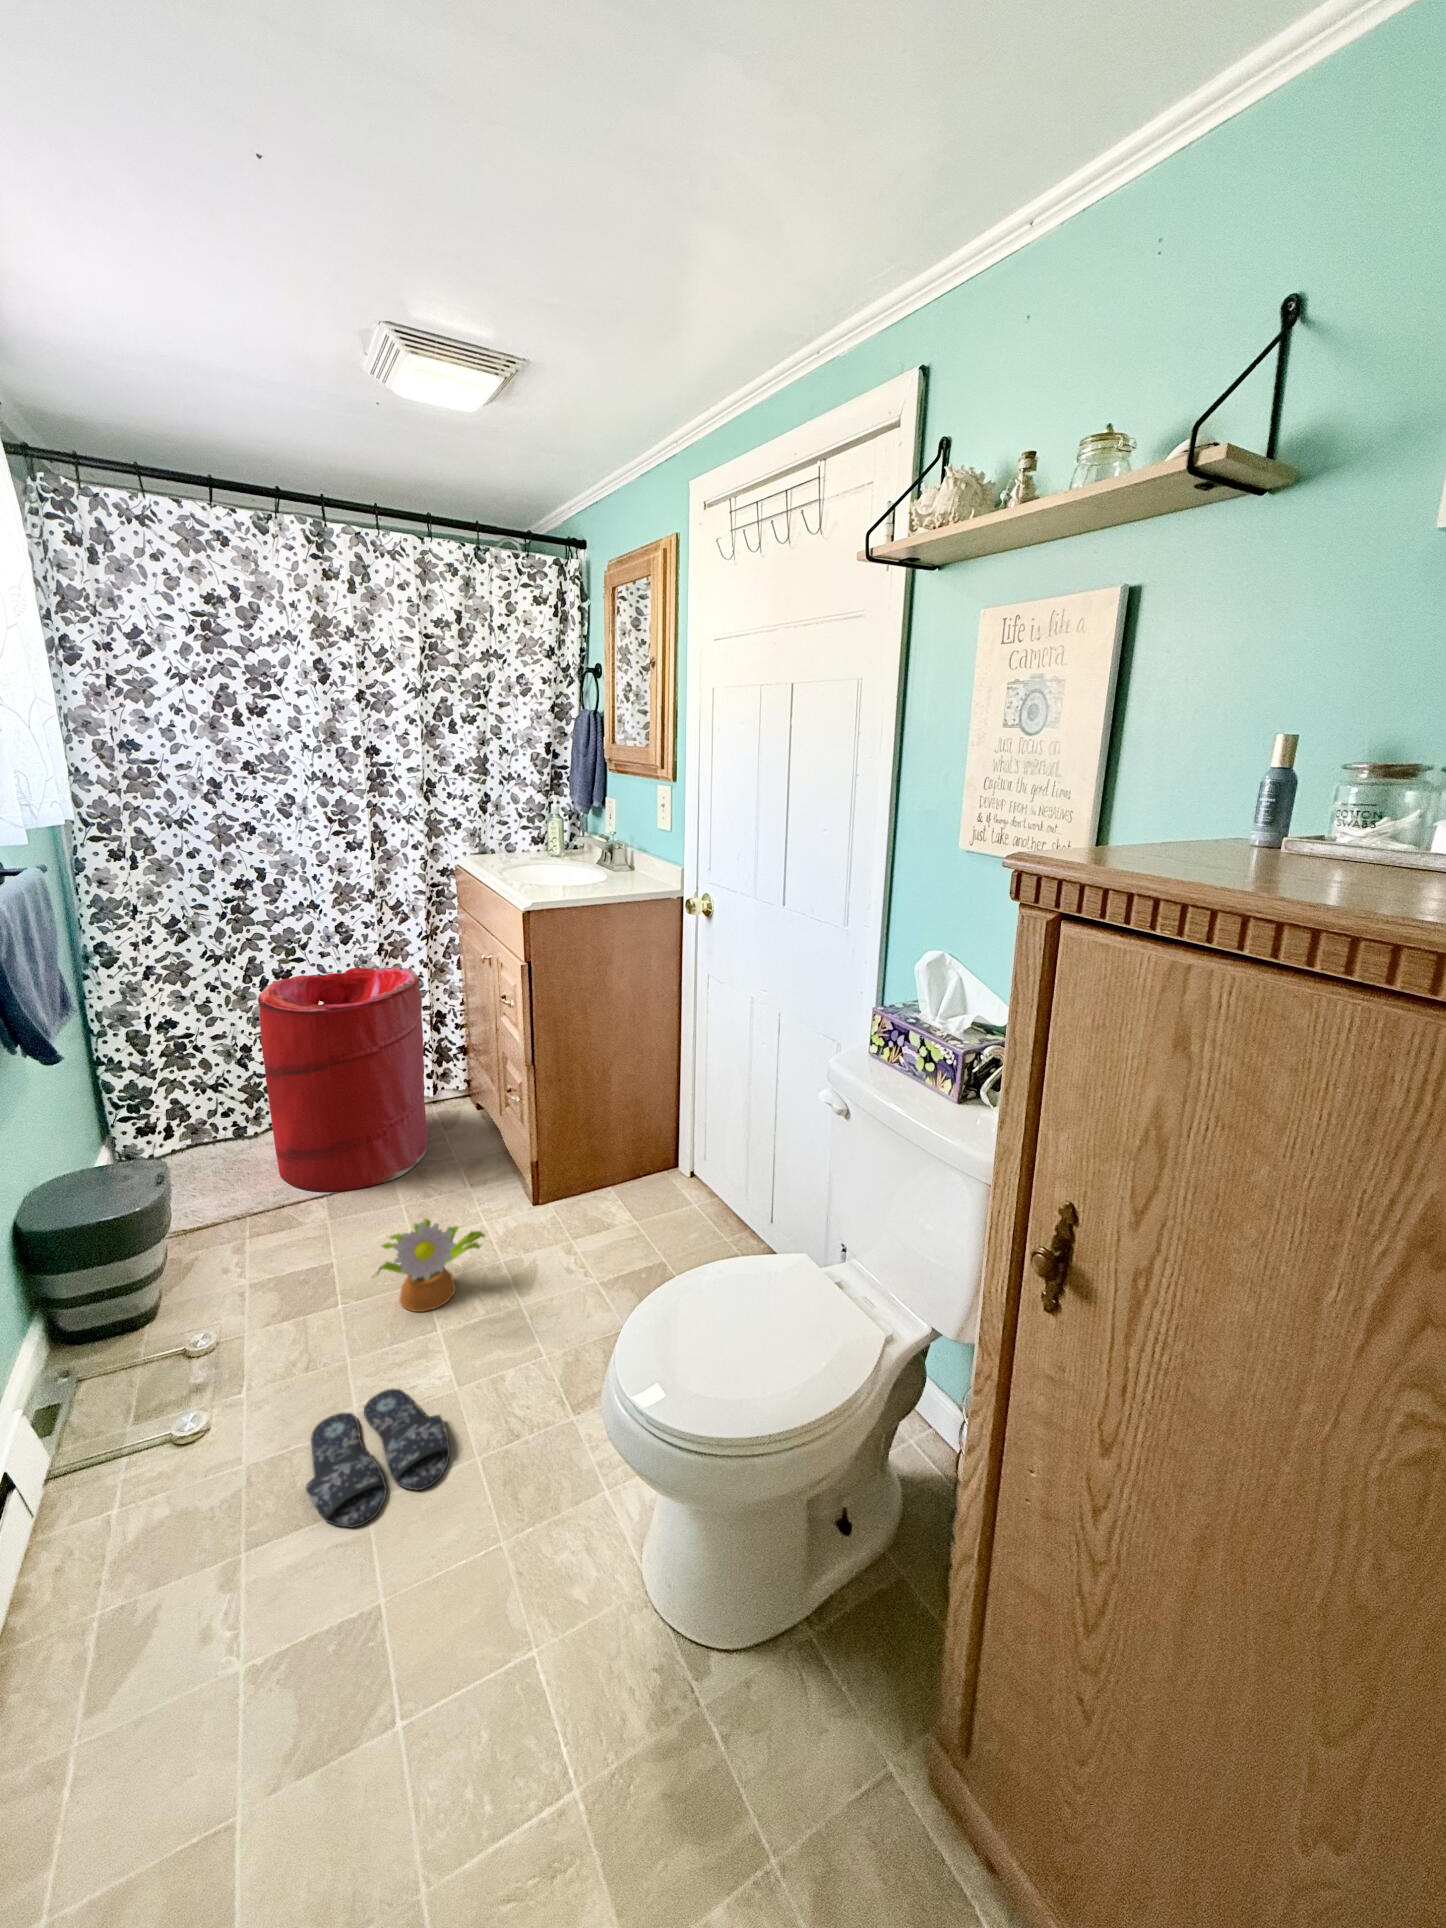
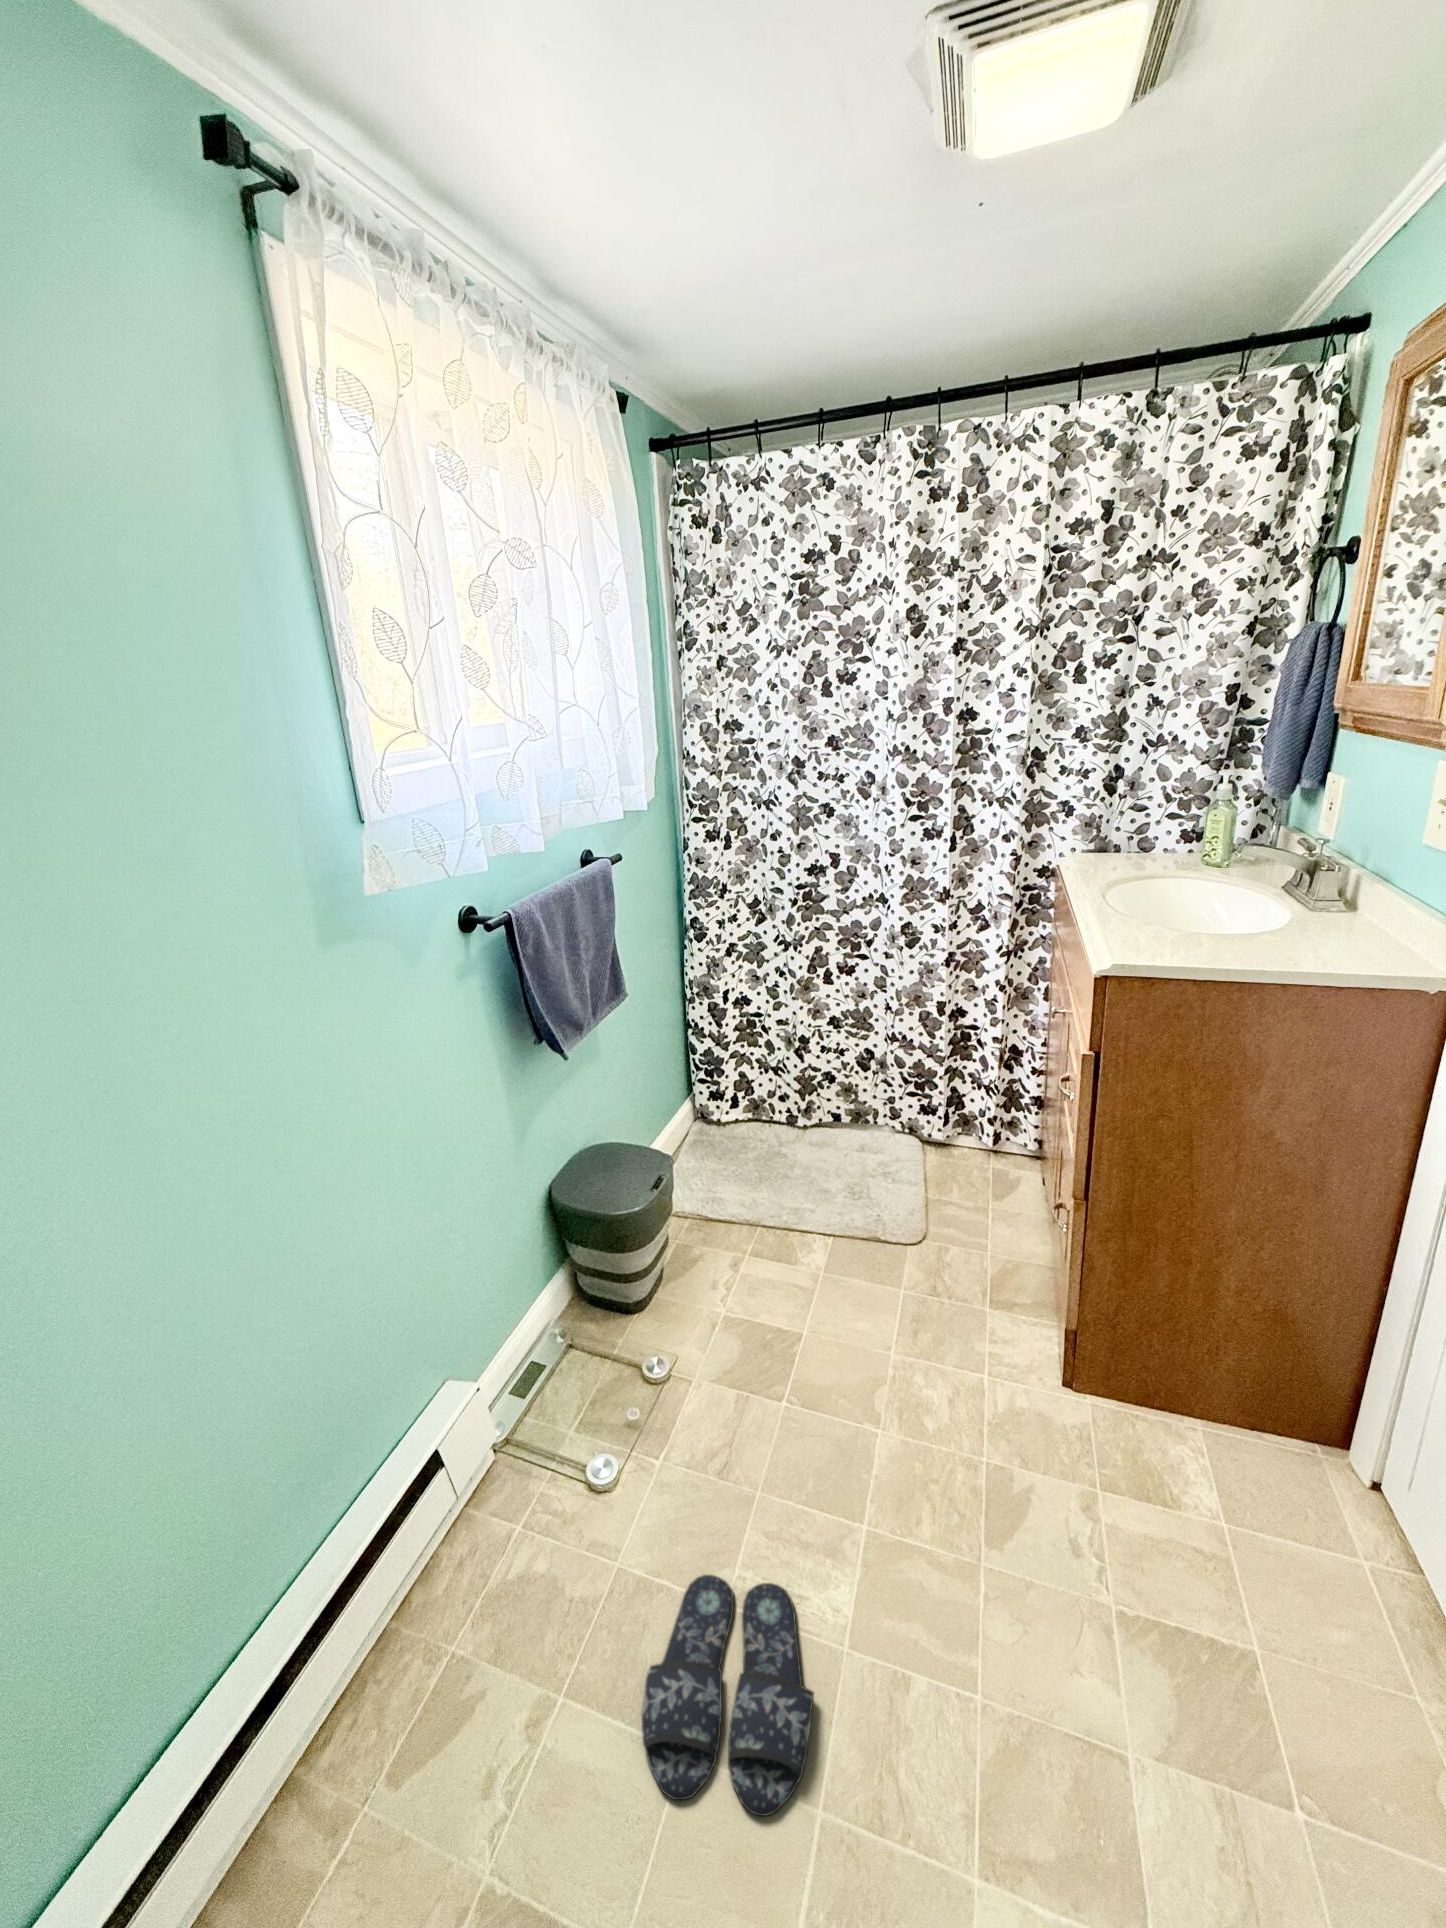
laundry hamper: present [258,967,427,1192] -> none [802,978,976,1248]
decorative plant: present [372,1218,485,1312] -> none [810,1348,964,1490]

